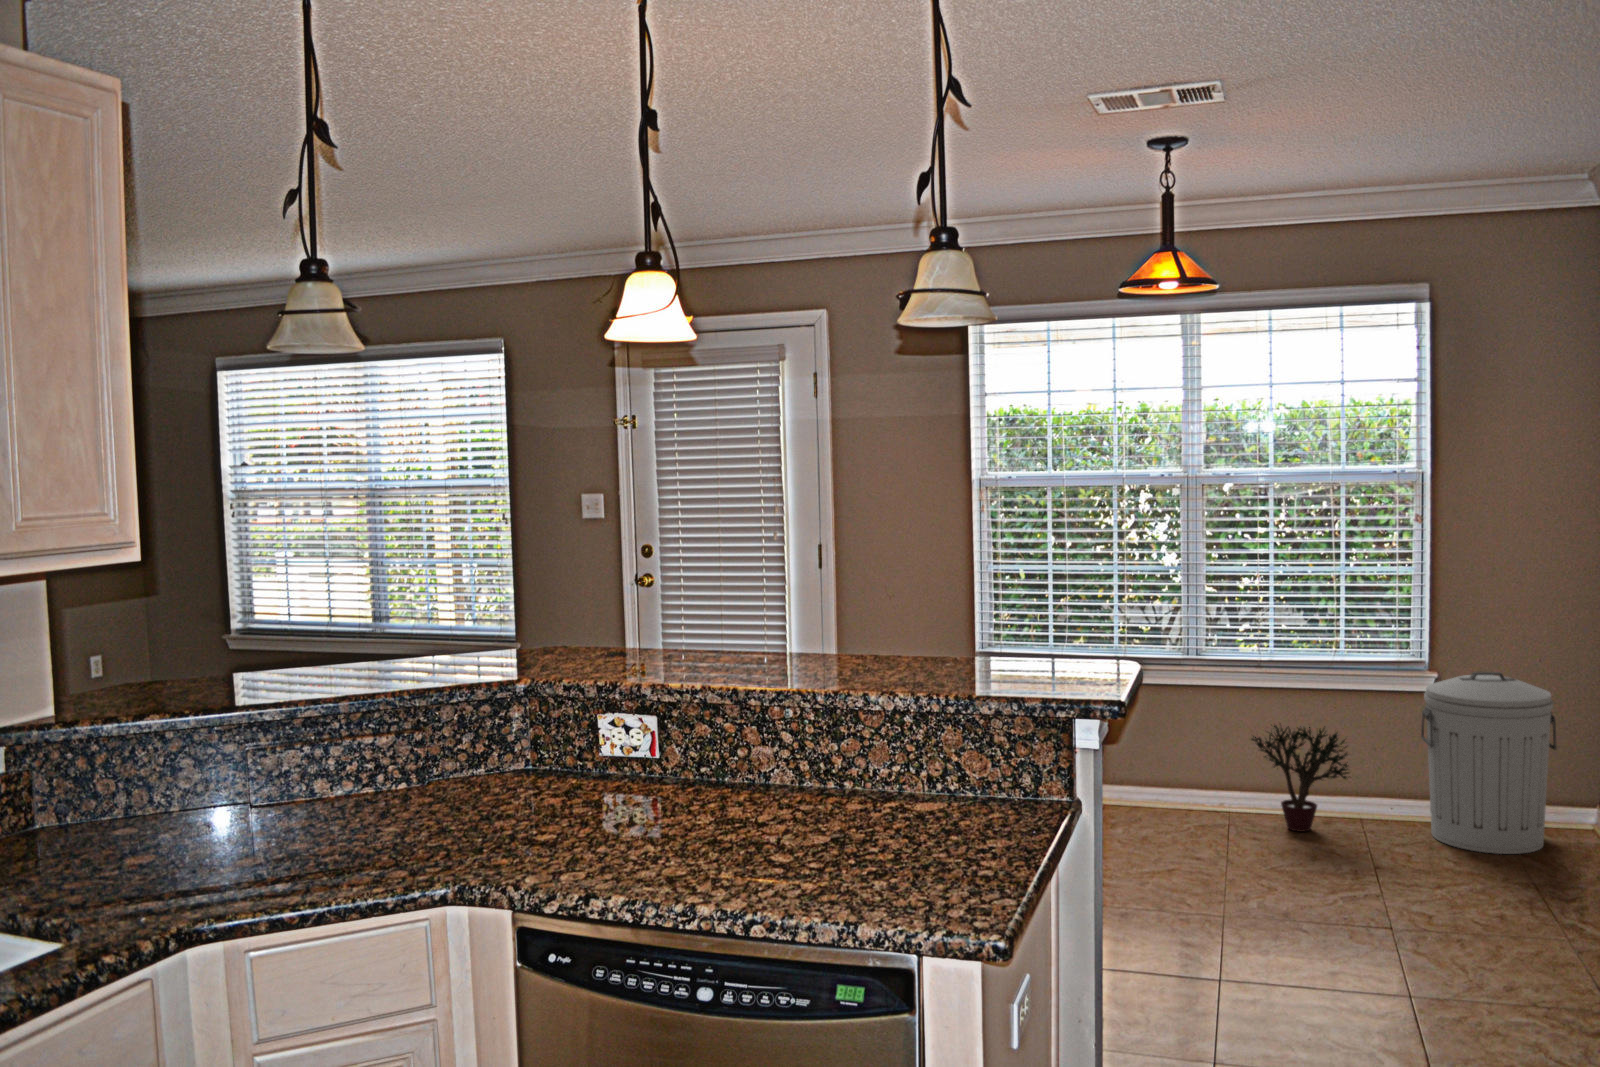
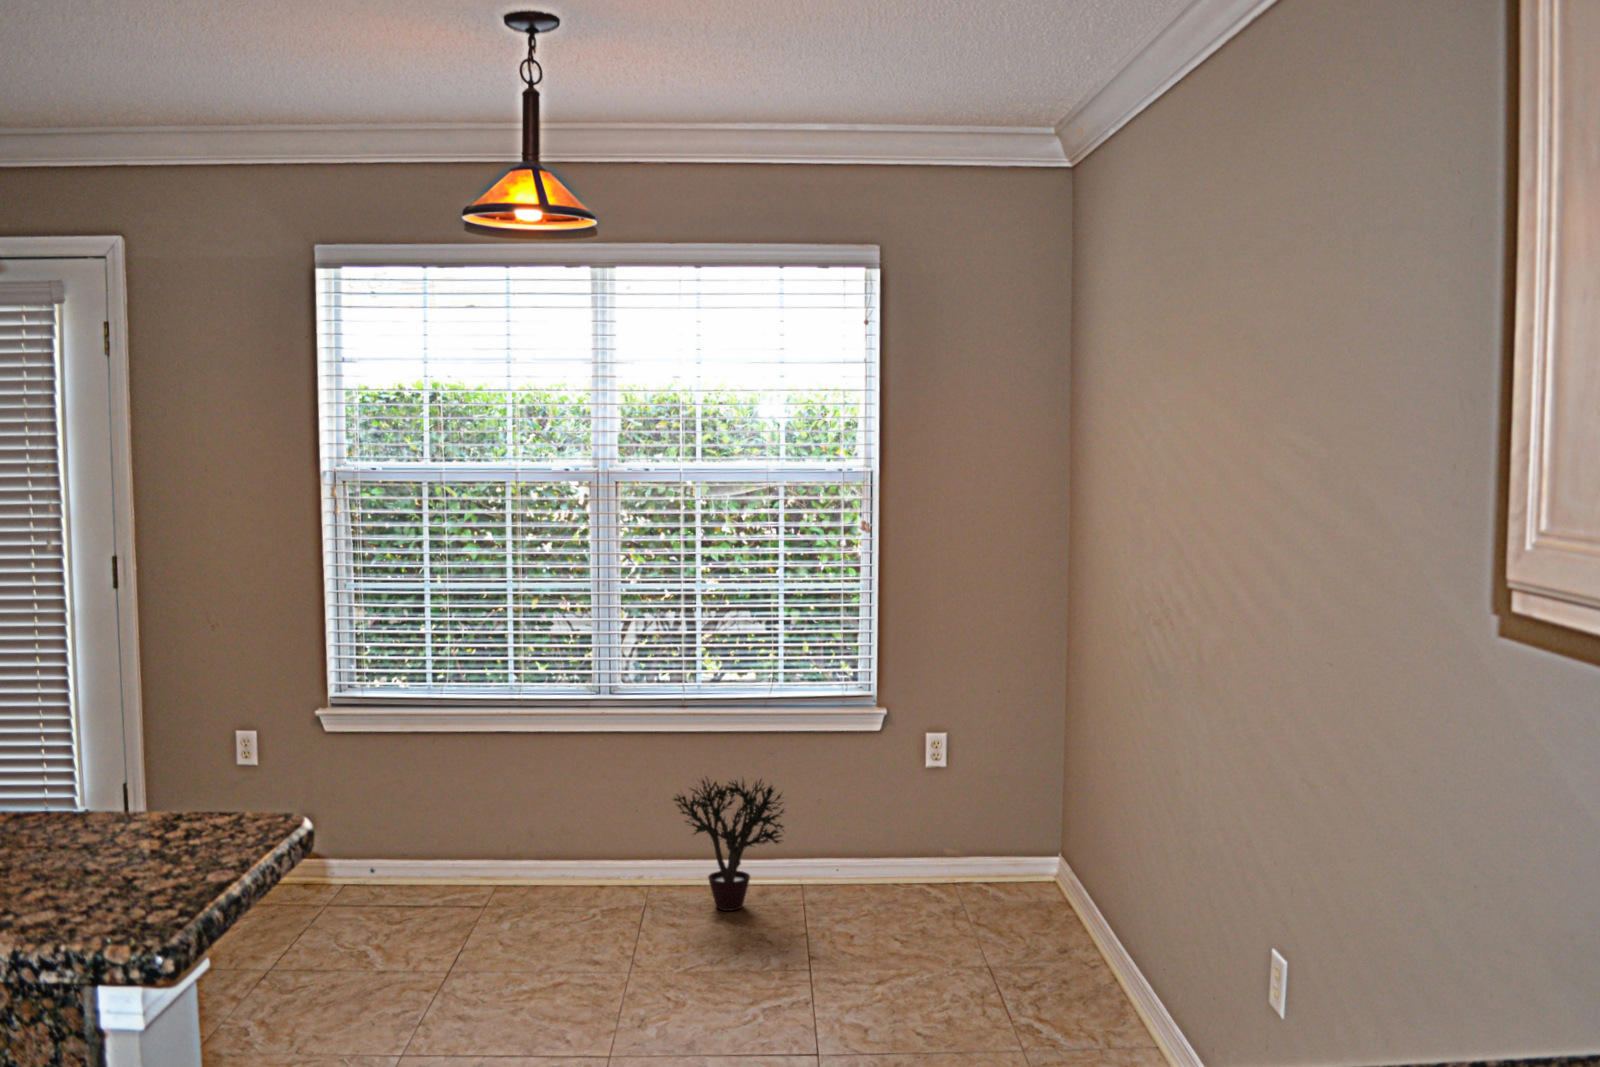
trash can: present [1421,672,1557,854] -> none [866,705,1007,921]

